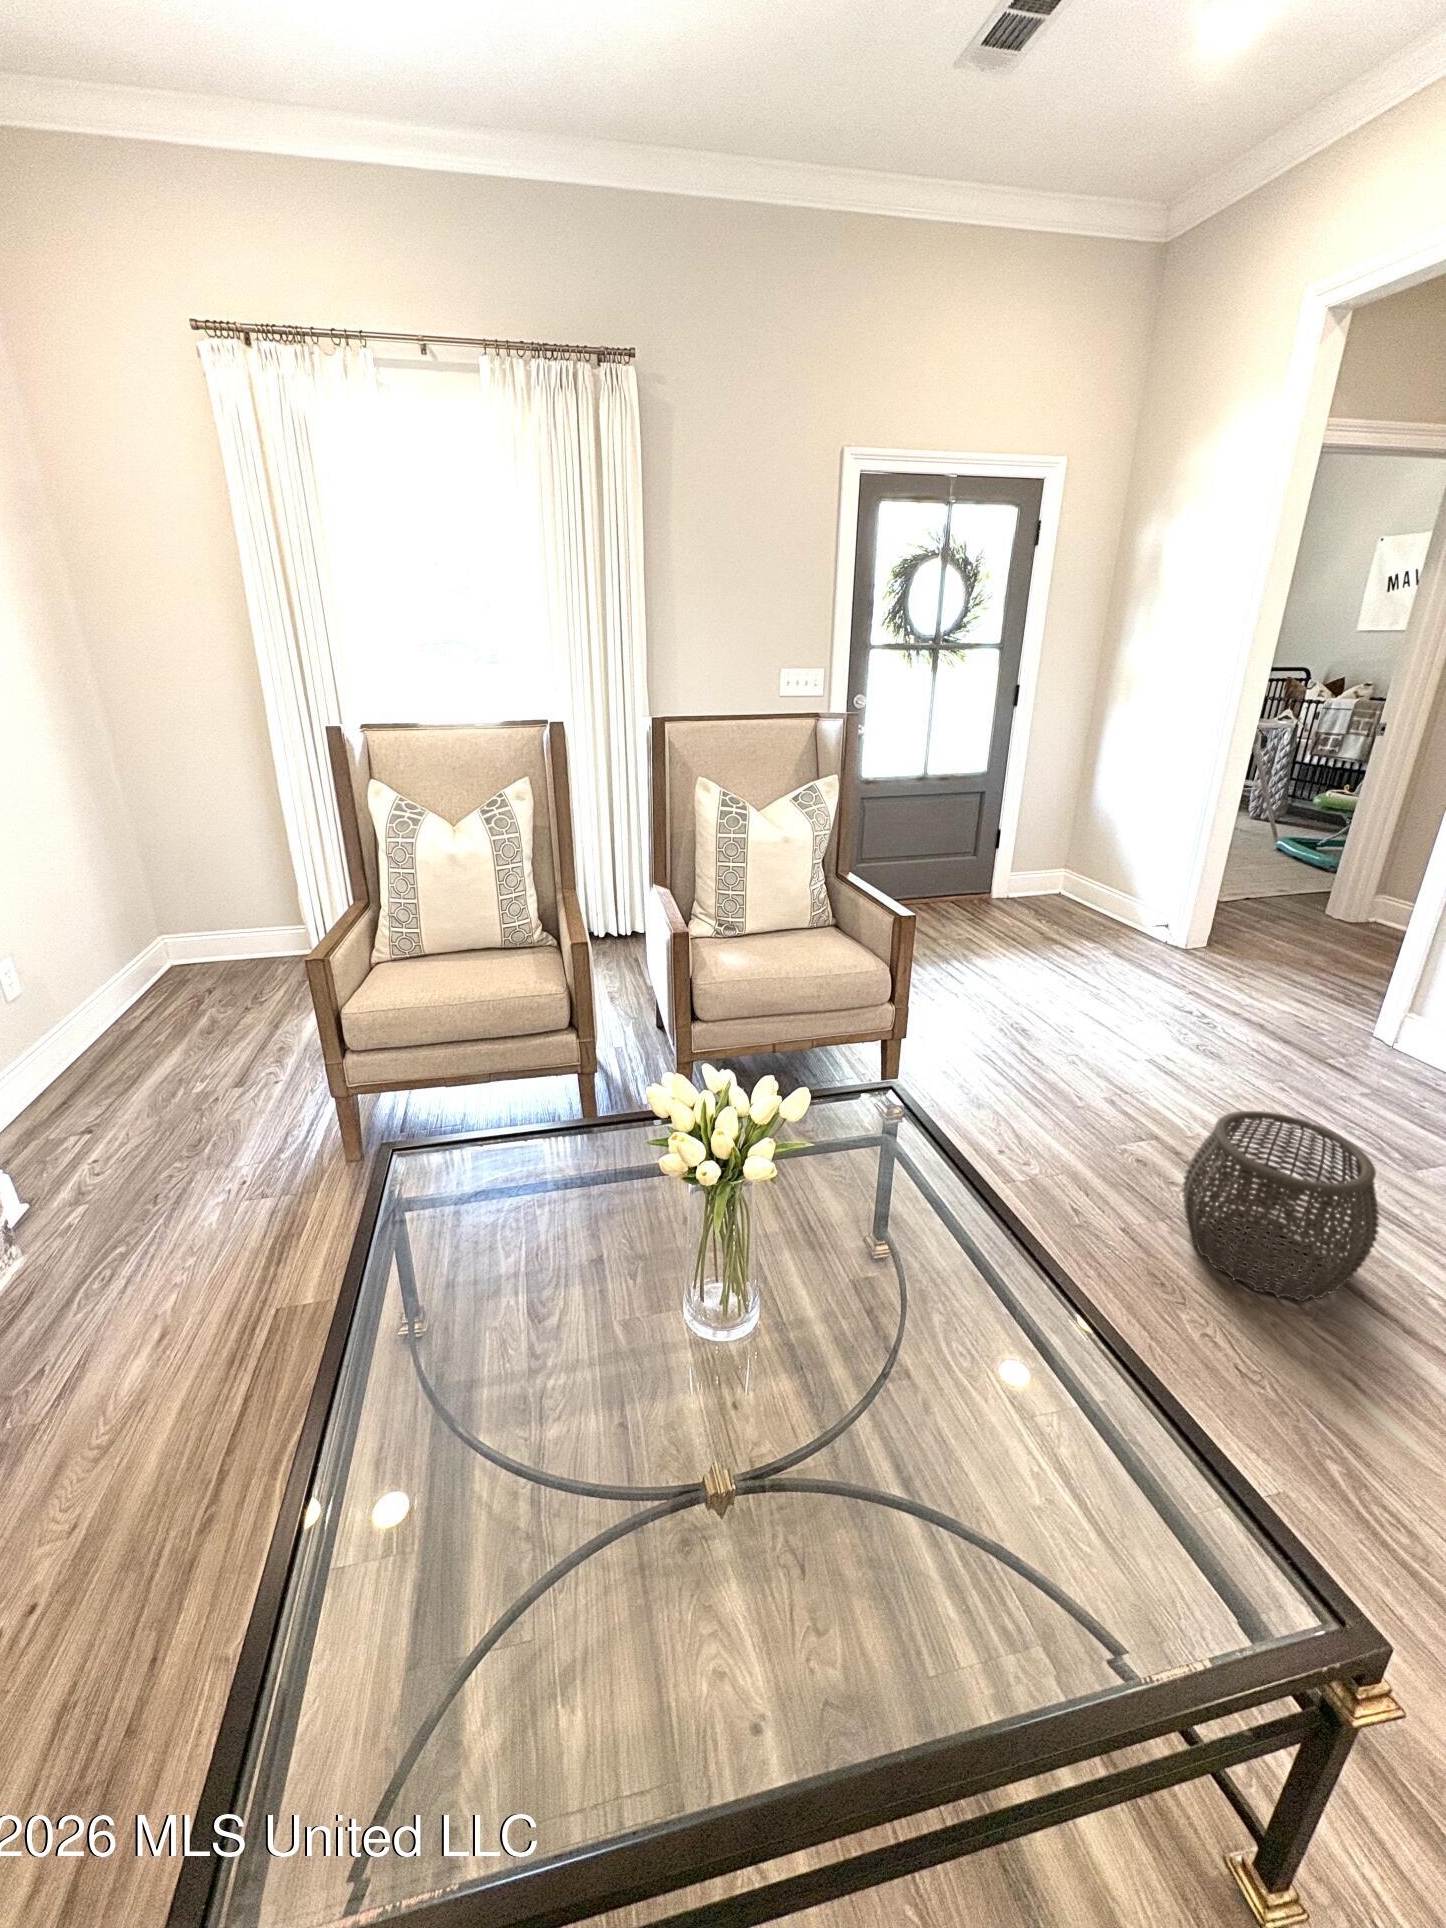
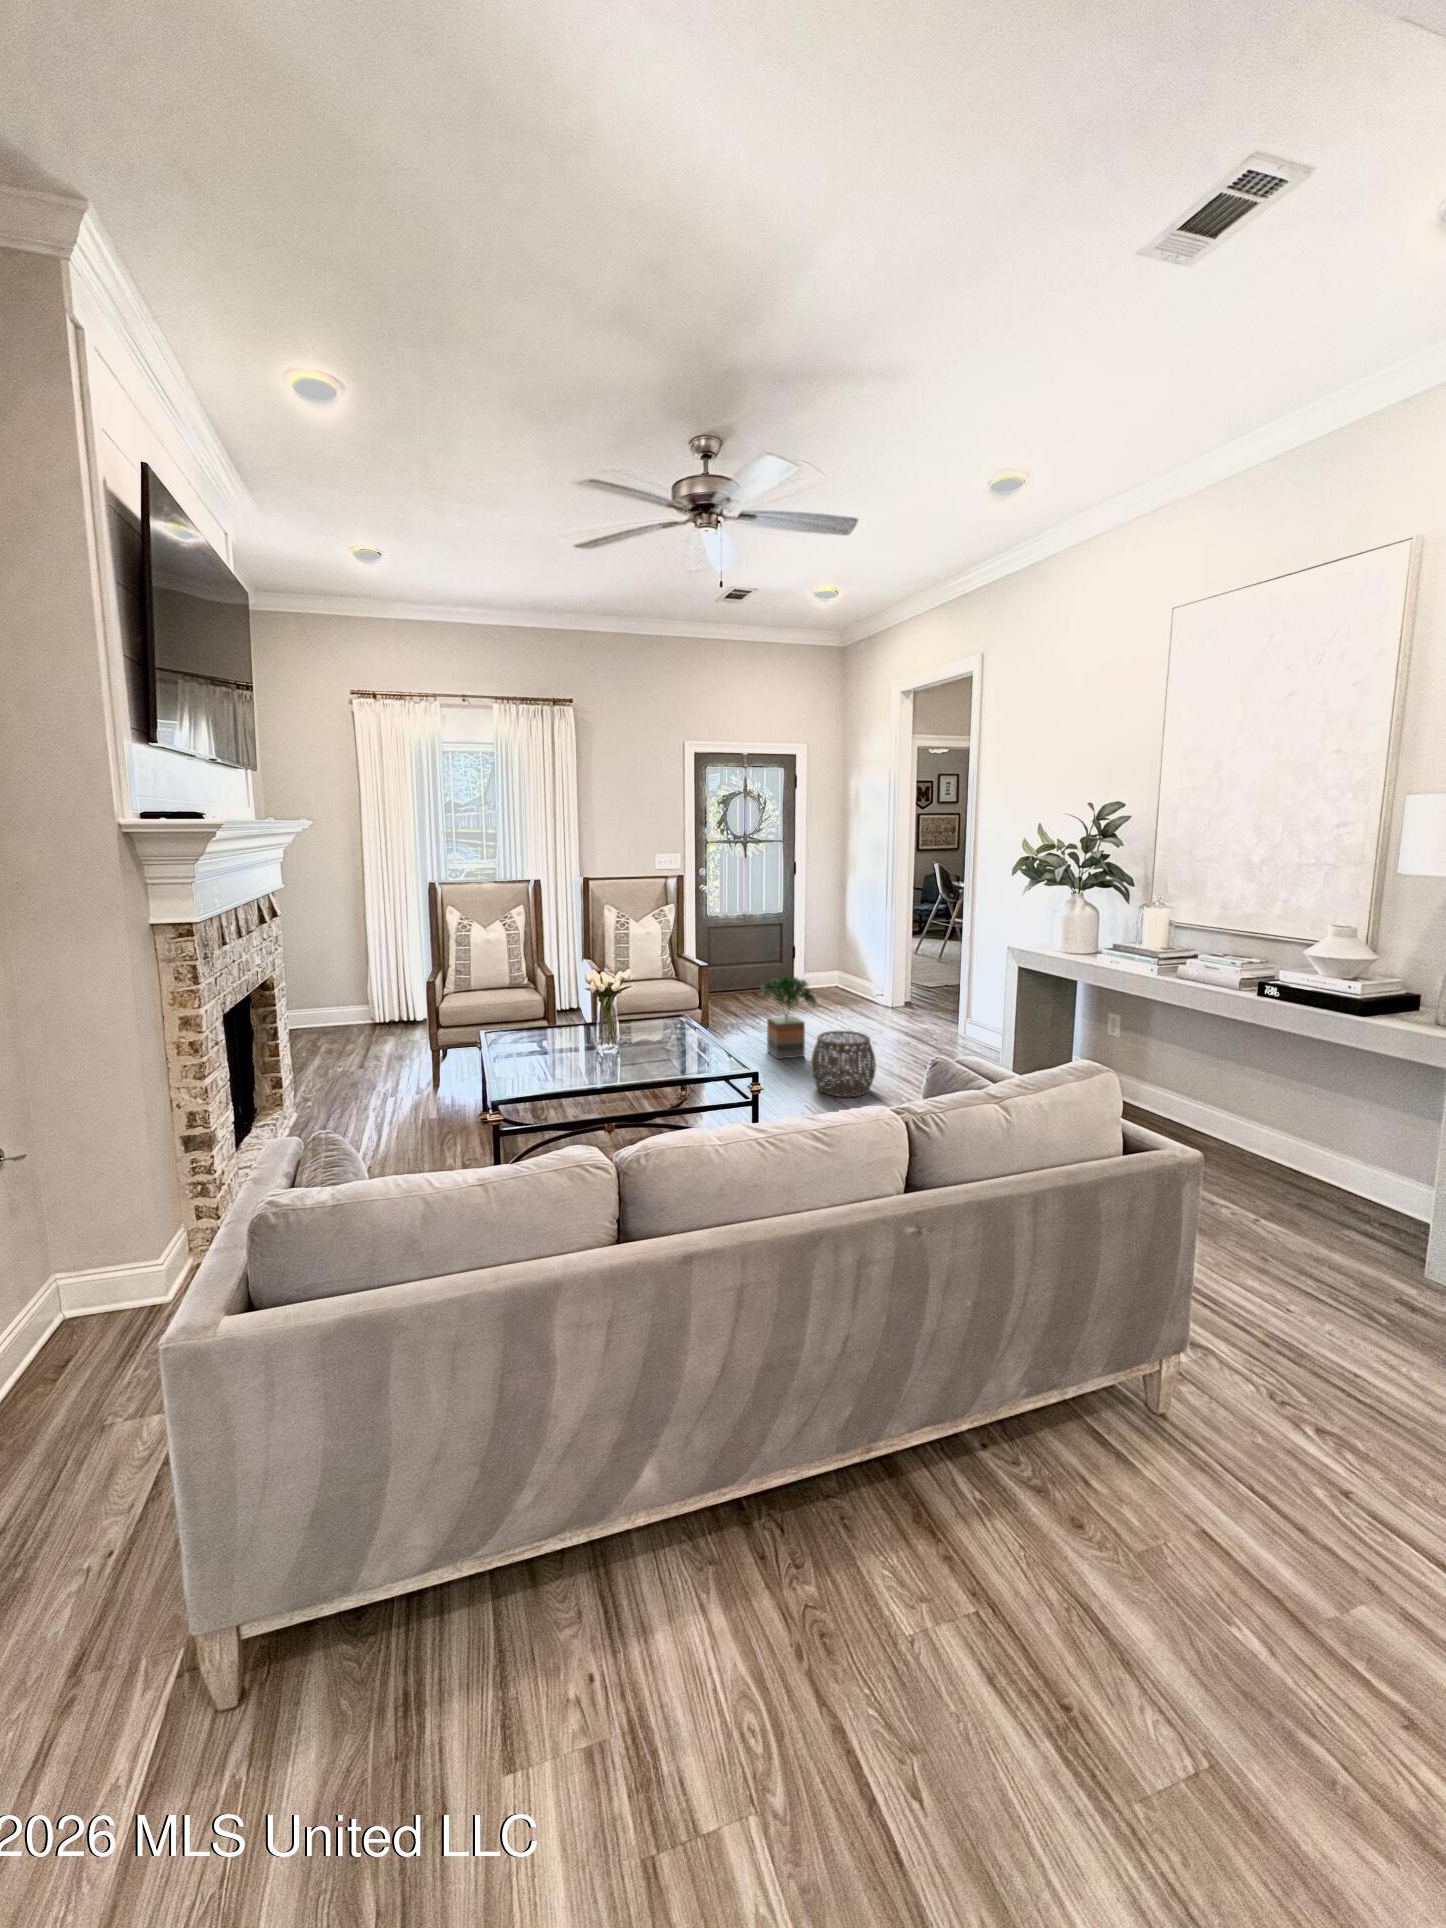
potted tree: none [1011,933,1153,1107] -> present [761,976,817,1059]

